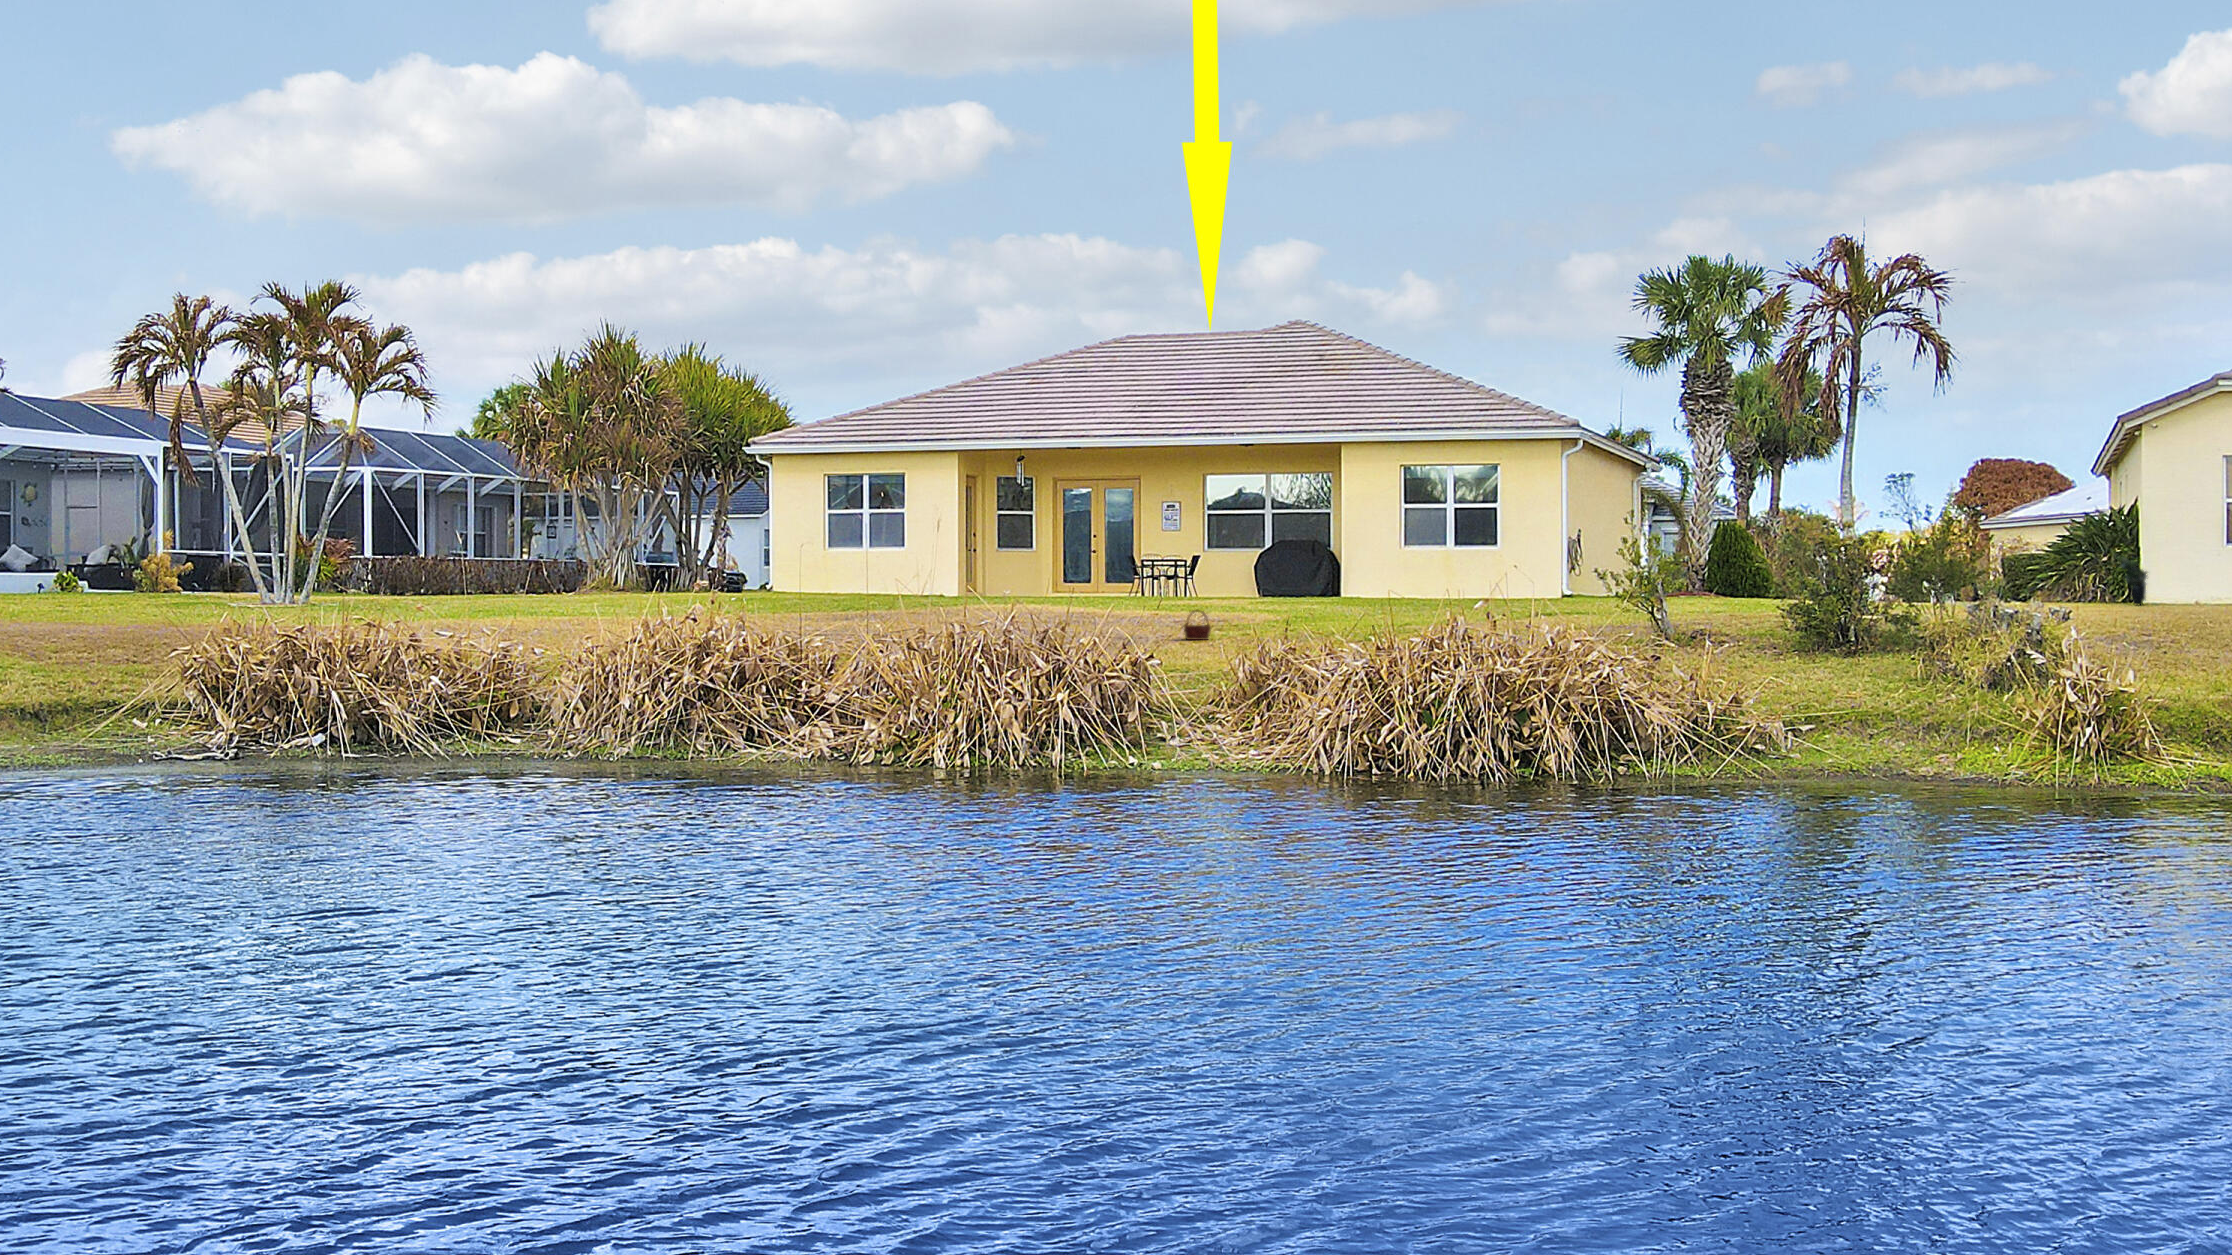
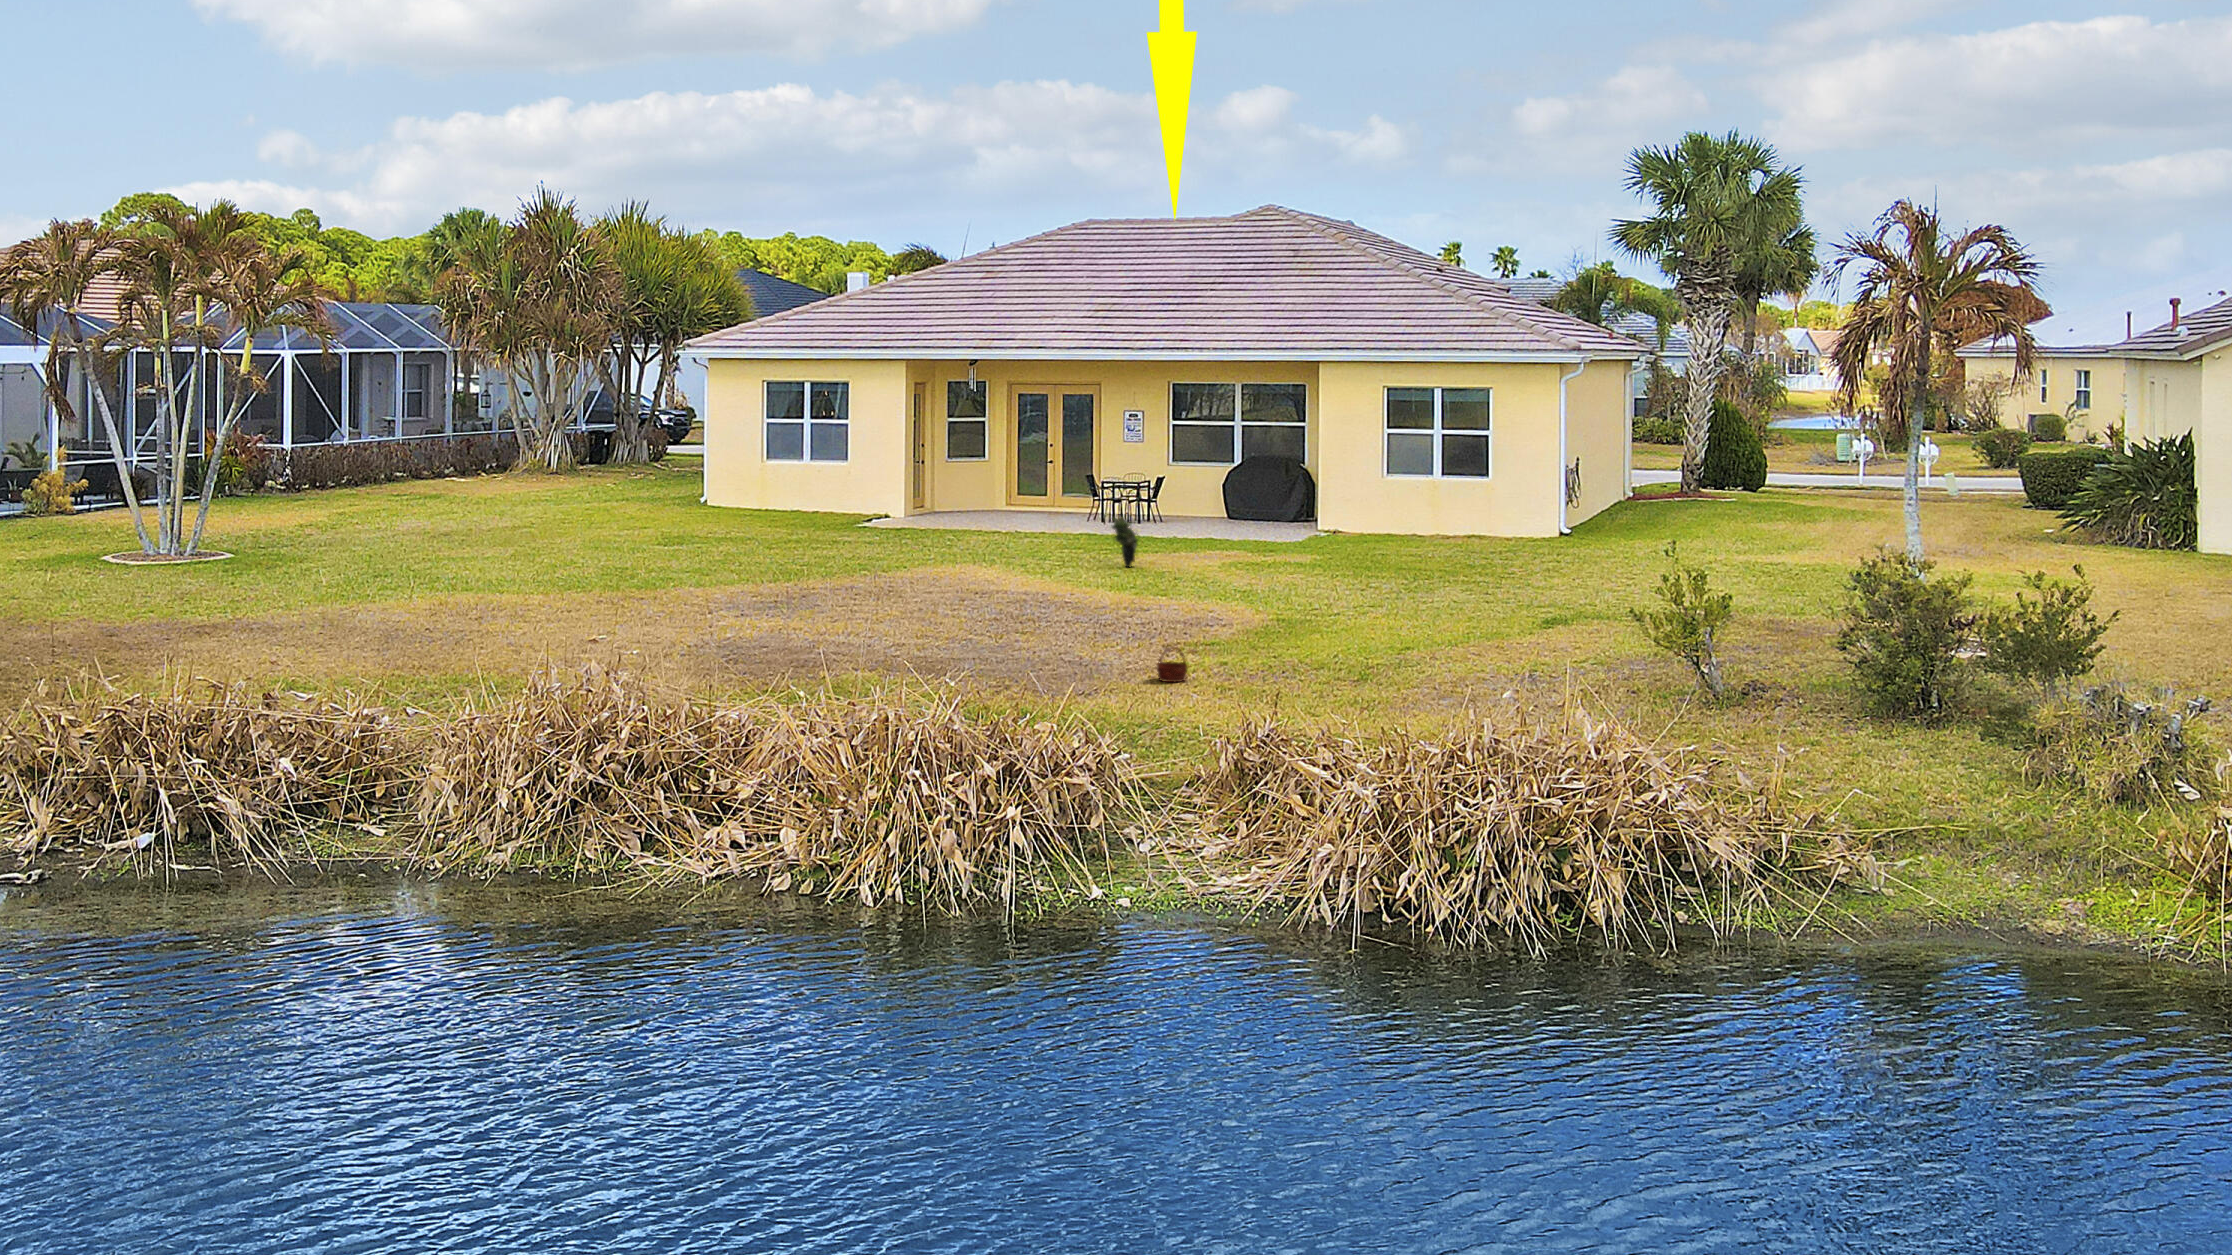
potted plant: present [2119,557,2147,605] -> present [1112,517,1138,568]

